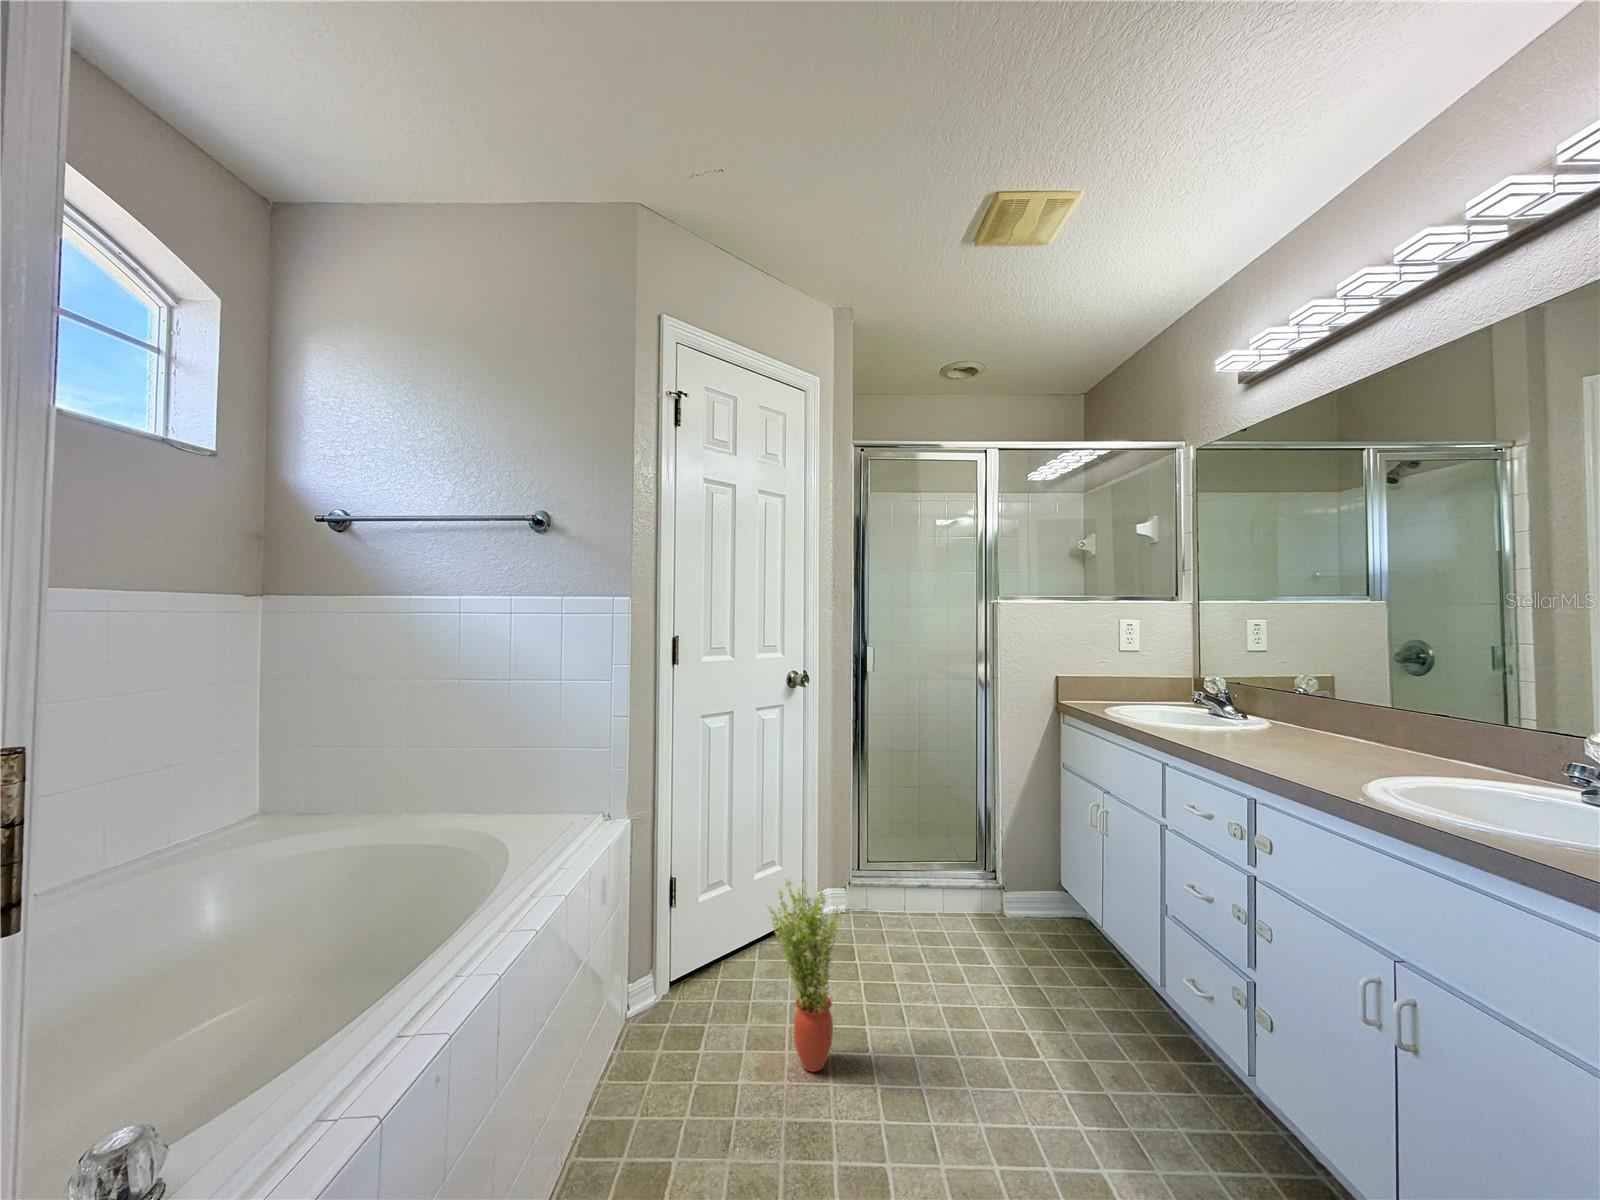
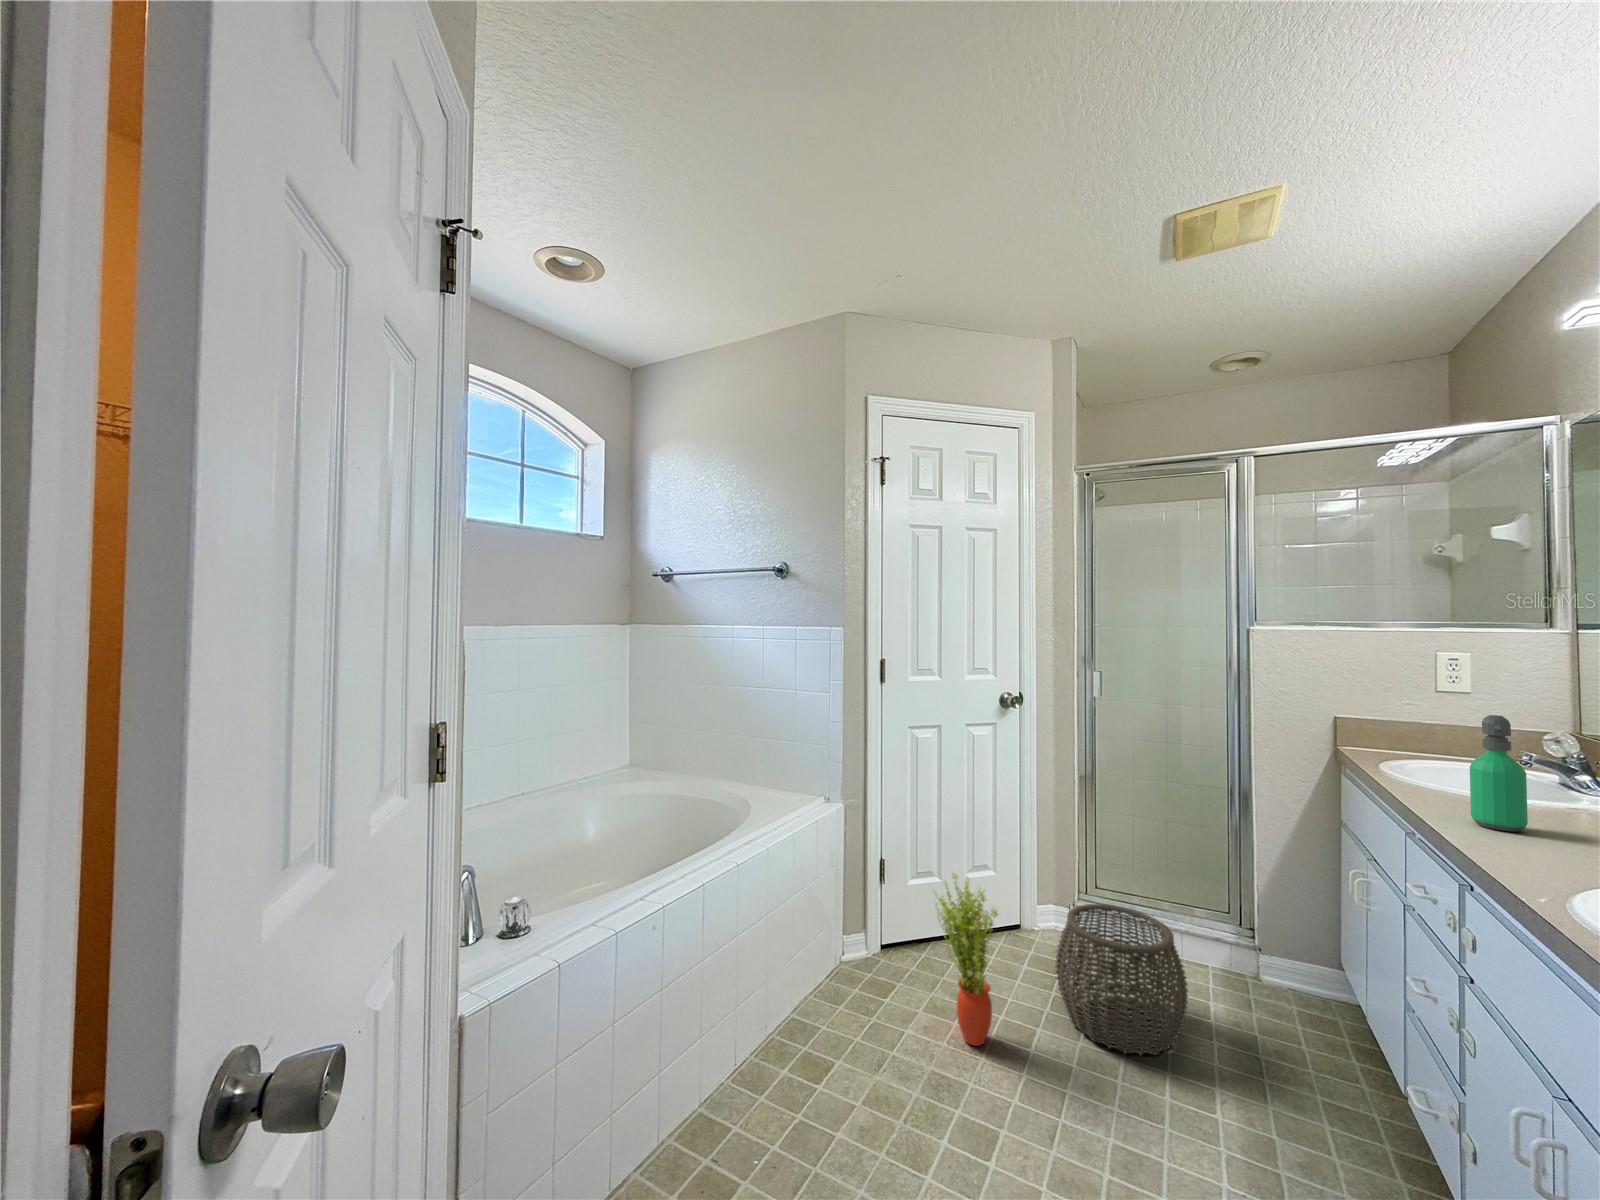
soap dispenser: none [1228,661,1266,754] -> present [1470,715,1528,832]
woven basket: none [870,877,993,1025] -> present [1056,904,1188,1056]

